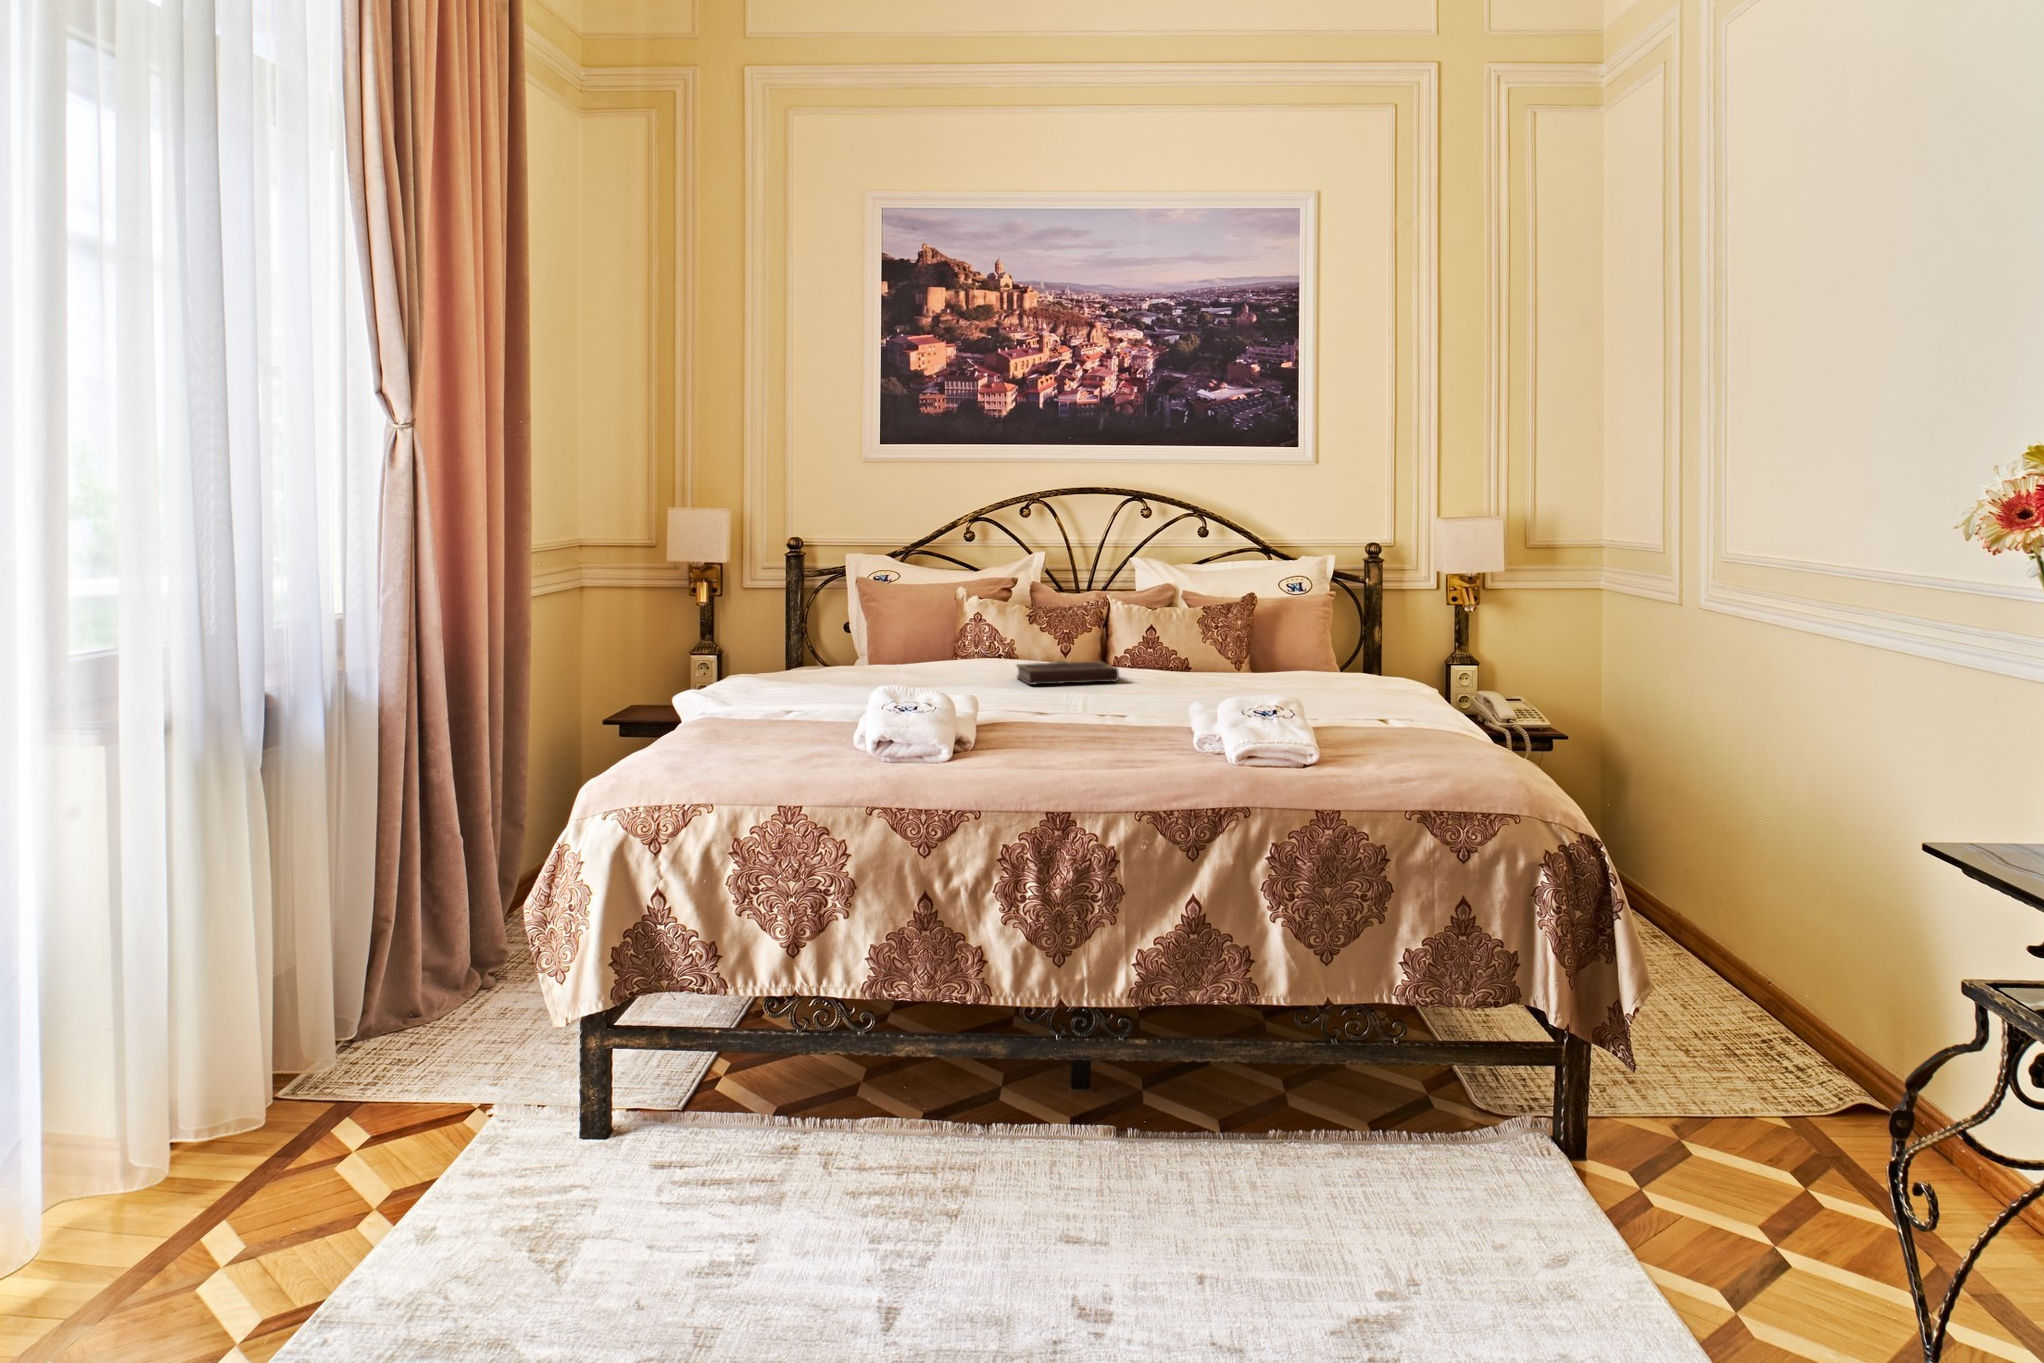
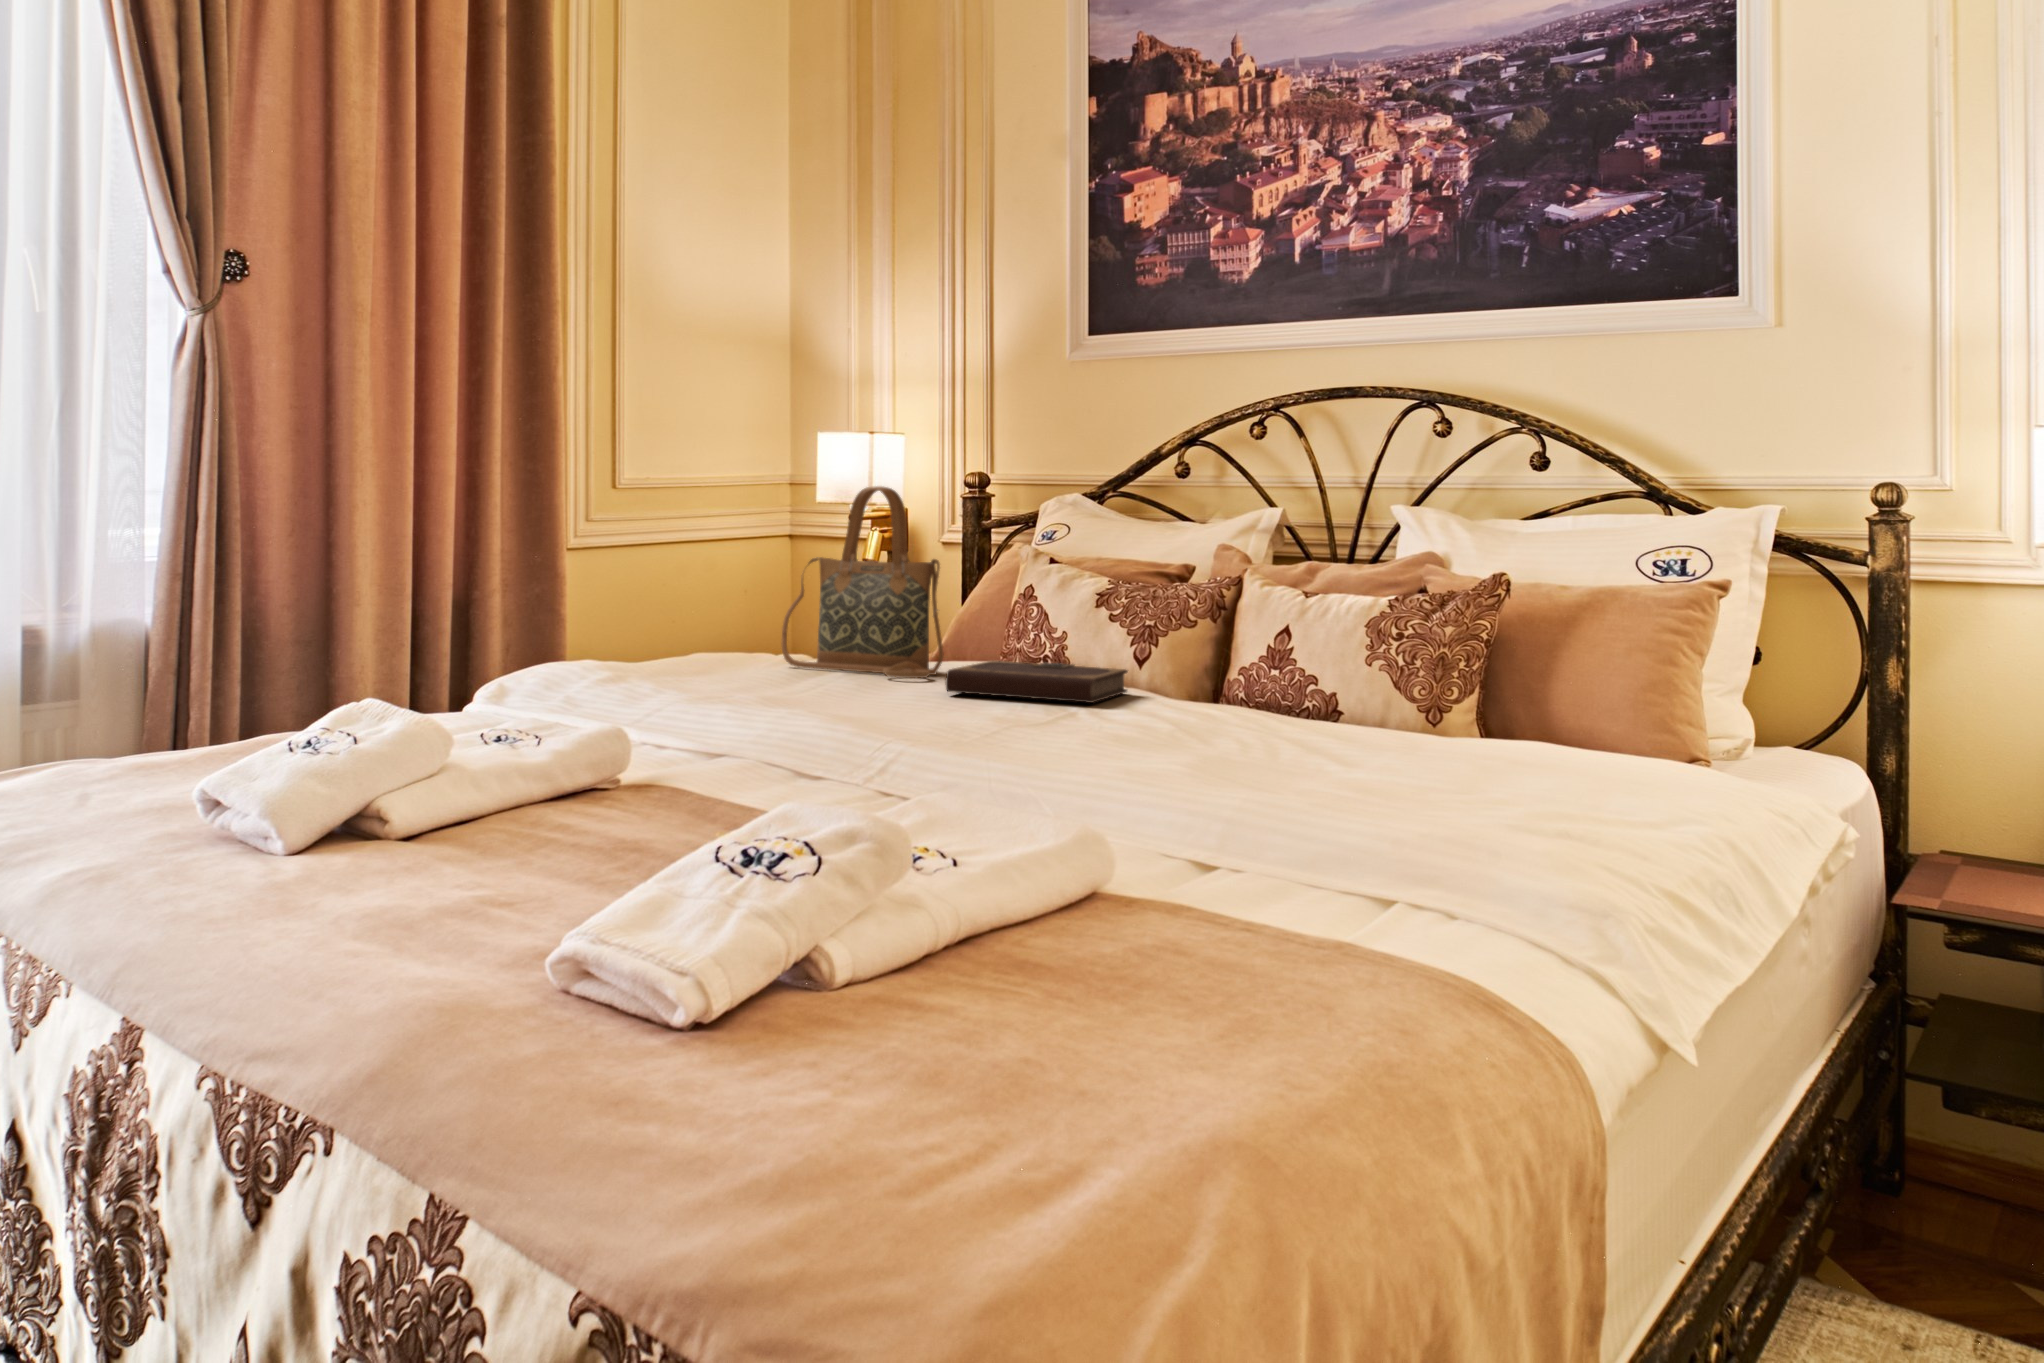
handbag: none [847,559,977,682] -> present [781,486,943,678]

